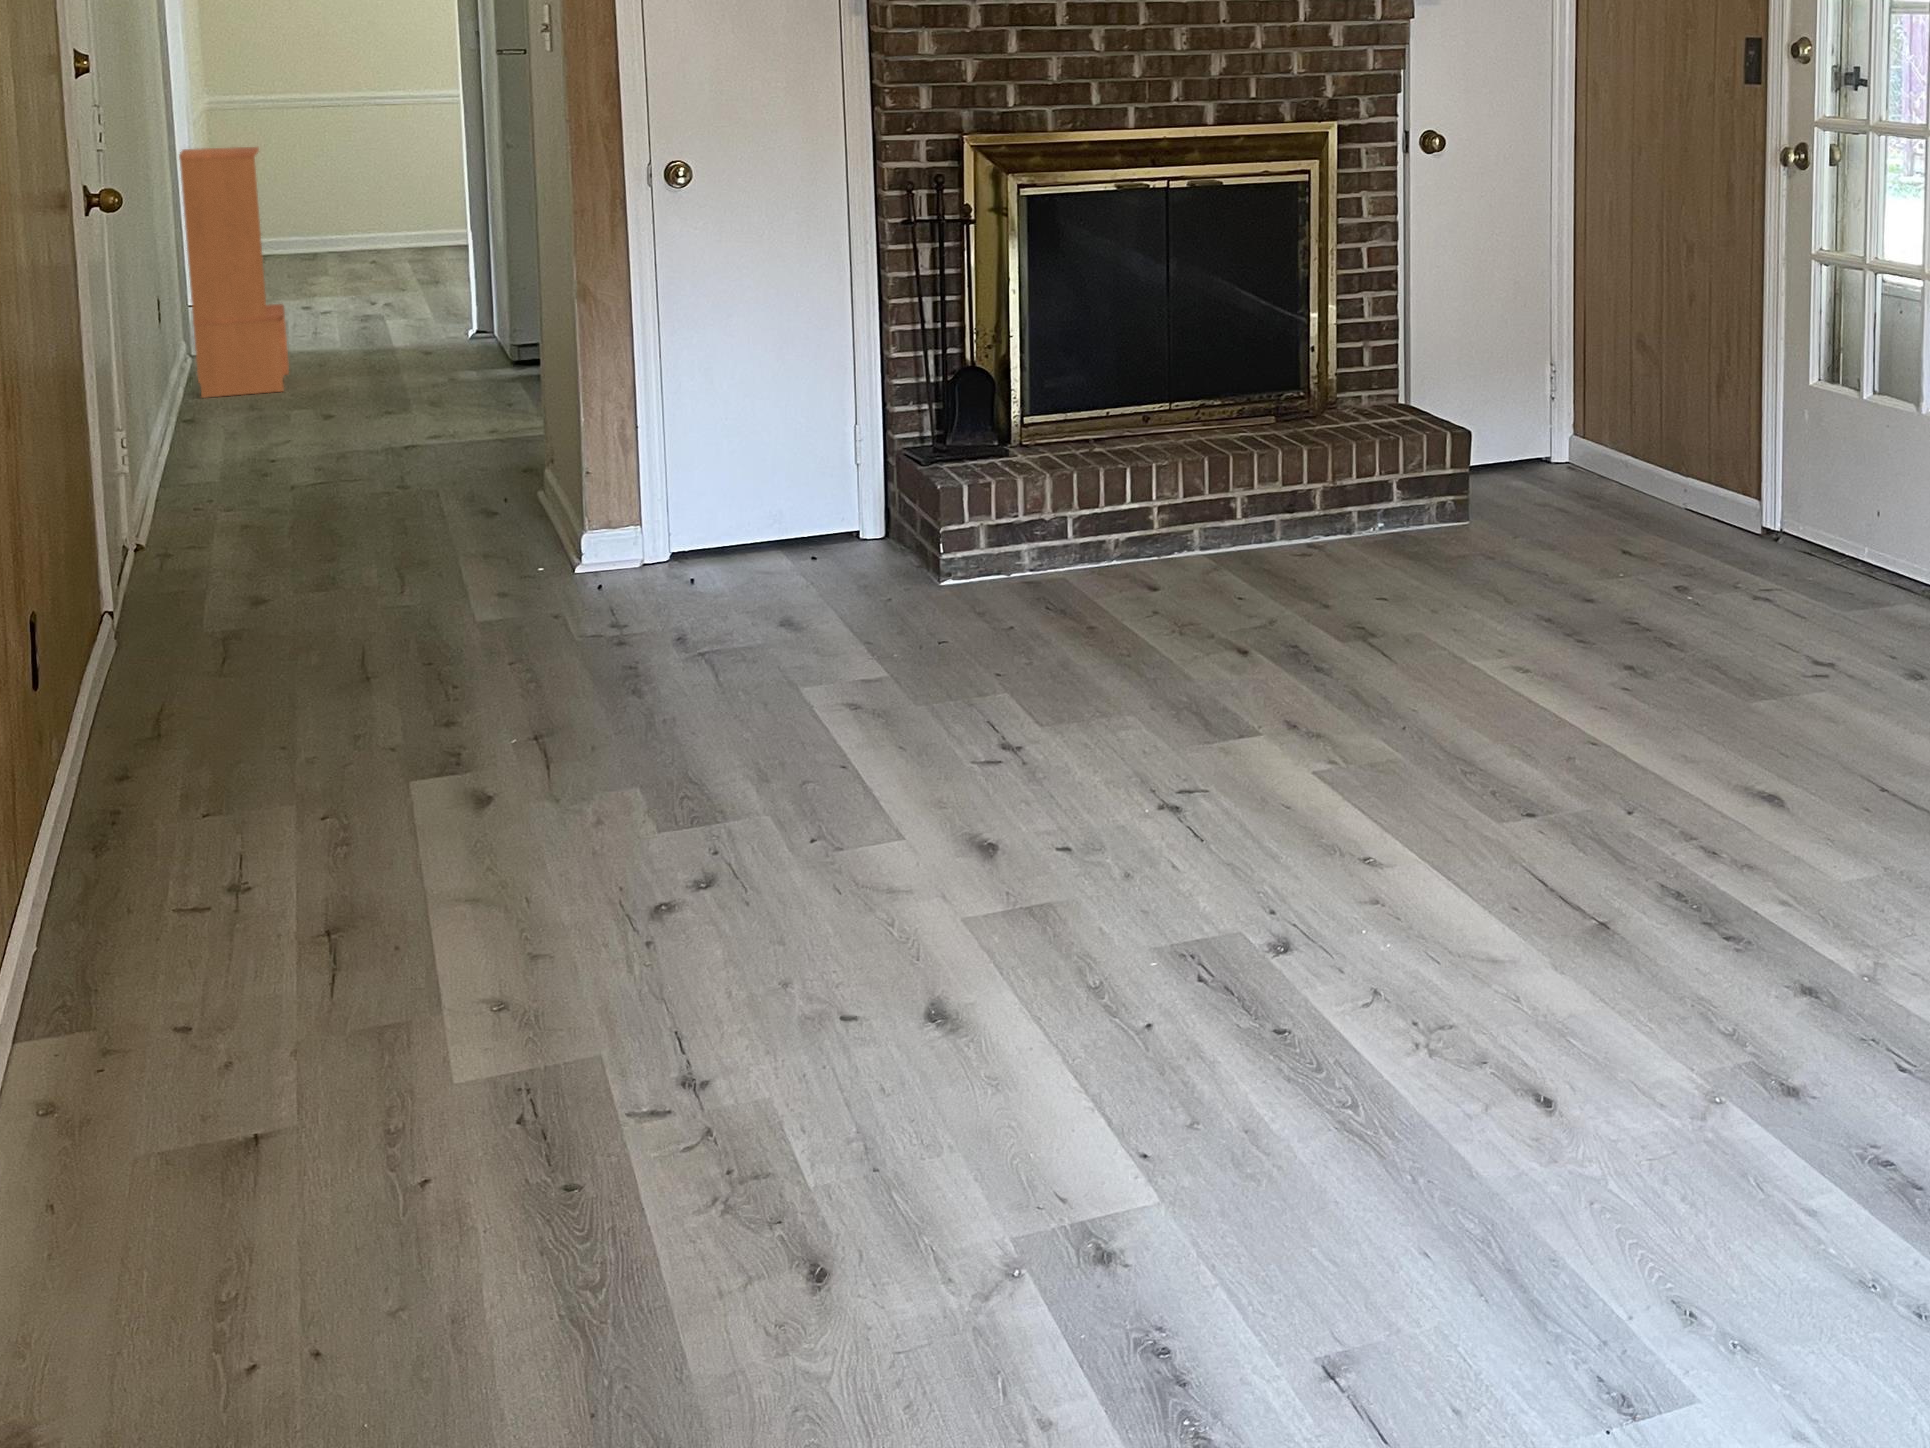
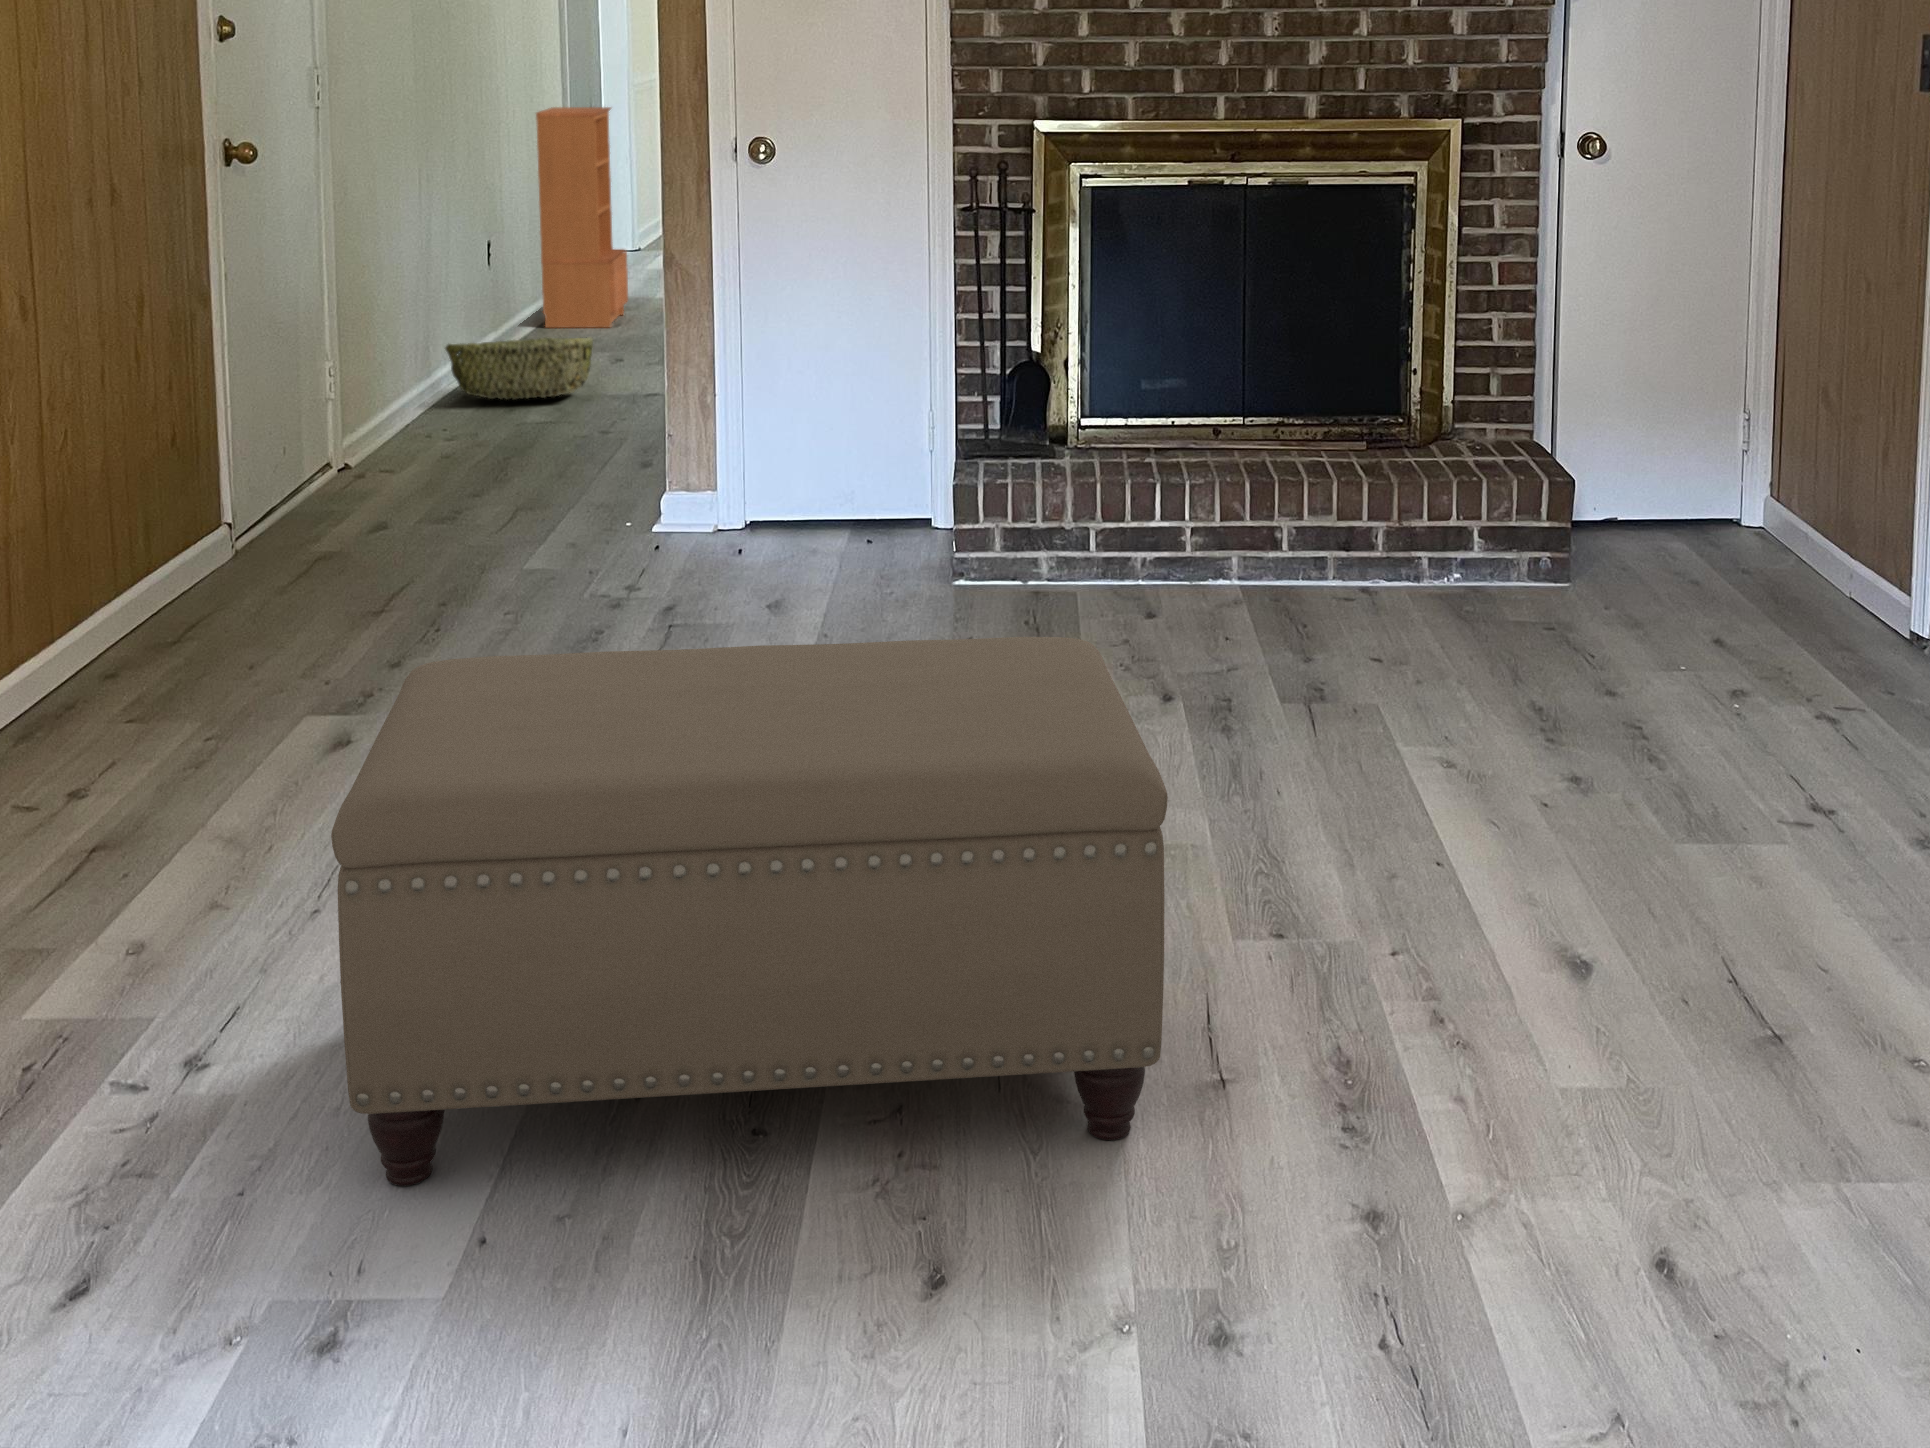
woven basket: none [174,397,346,475] -> present [445,337,593,400]
ottoman: none [828,570,1603,1138] -> present [331,637,1168,1186]

